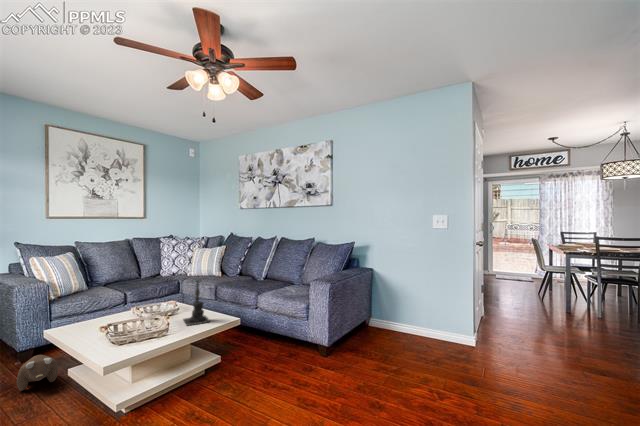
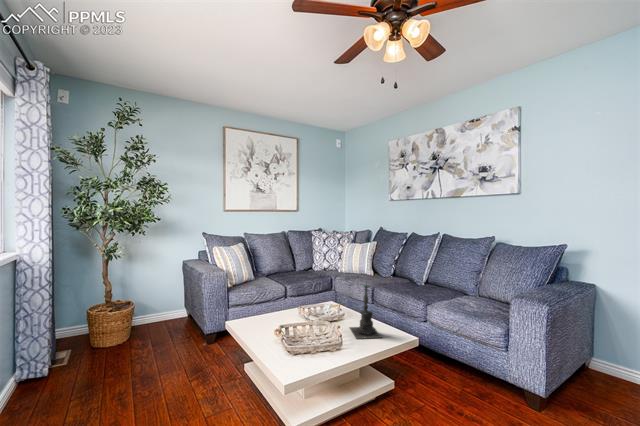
plush toy: present [17,355,58,391] -> none [206,343,236,376]

